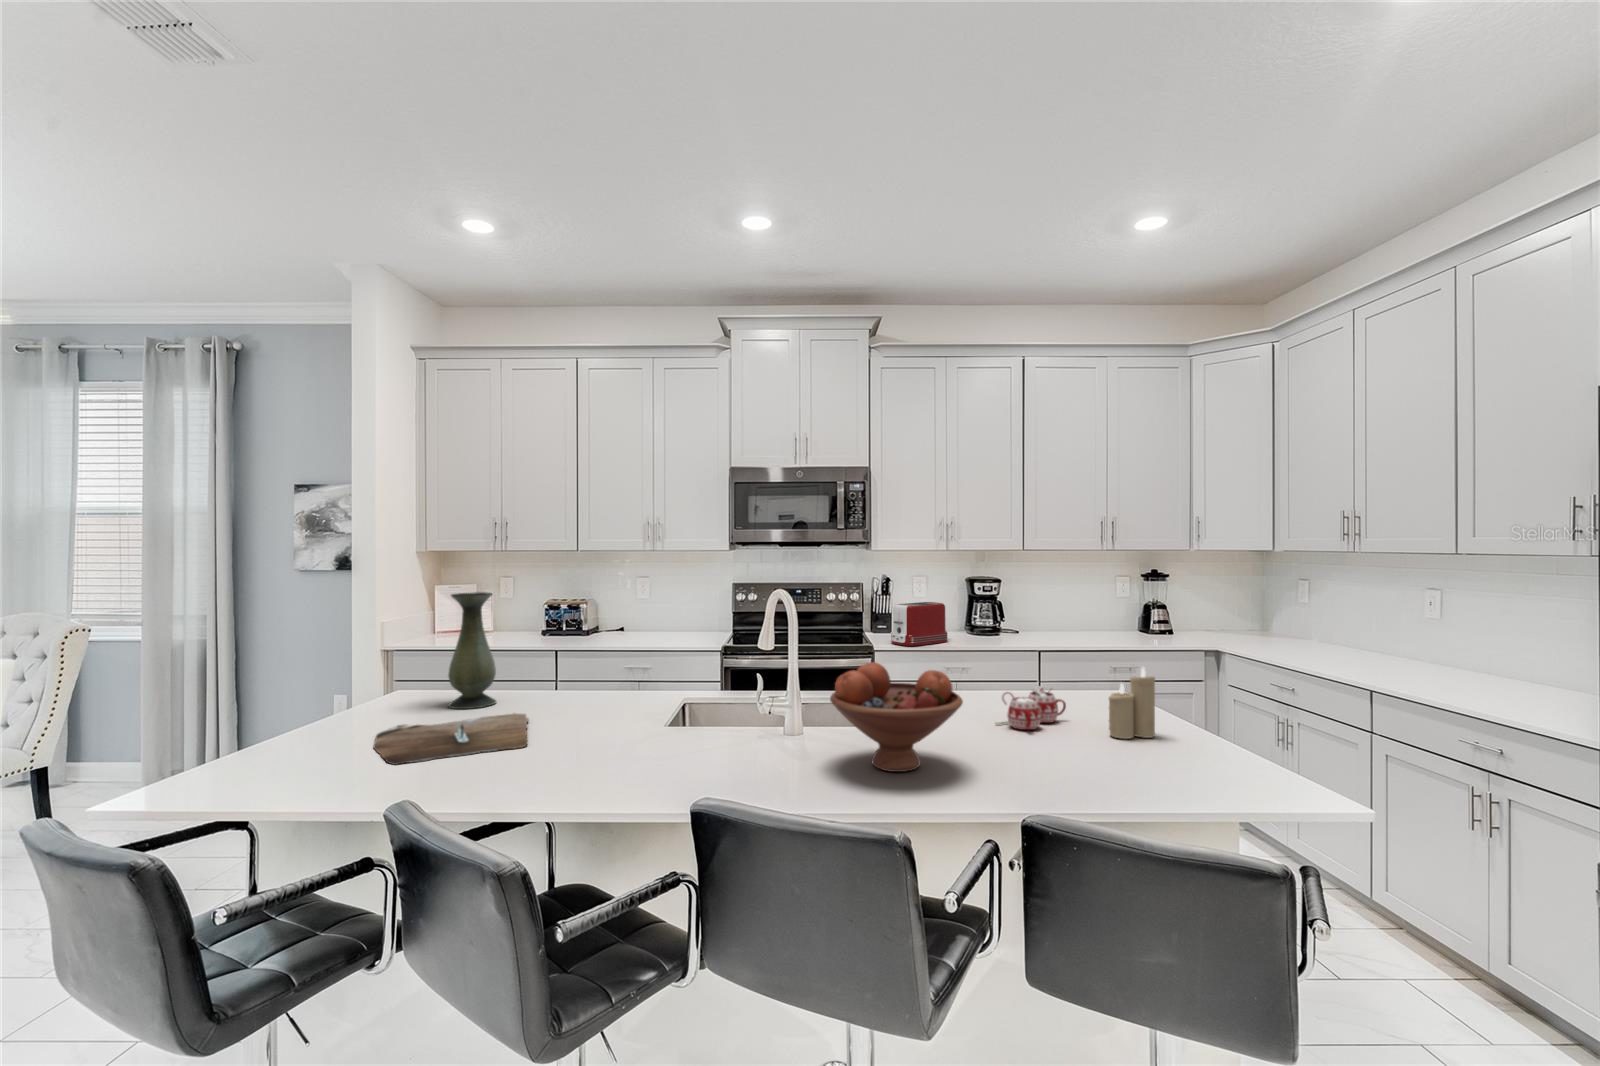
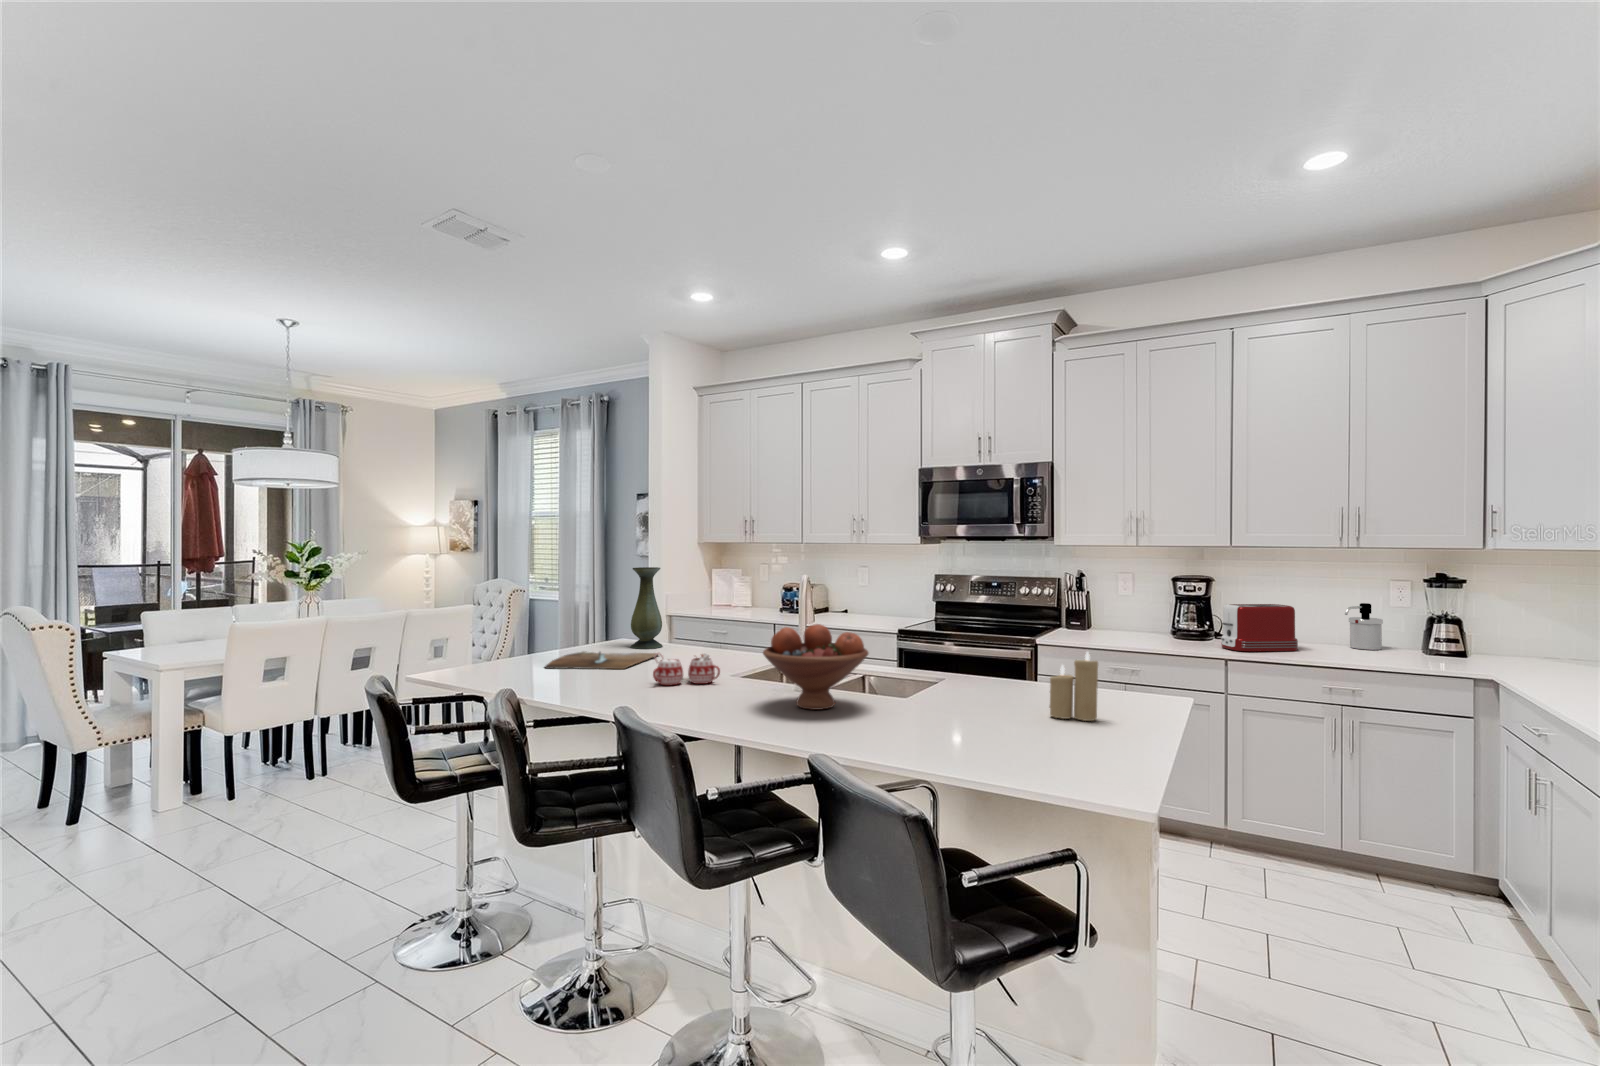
soap dispenser: none [1098,596,1123,634] -> present [1345,603,1383,650]
toaster: present [891,602,948,646] -> present [1221,604,1298,651]
mug: present [995,686,1066,730] -> present [653,653,720,685]

